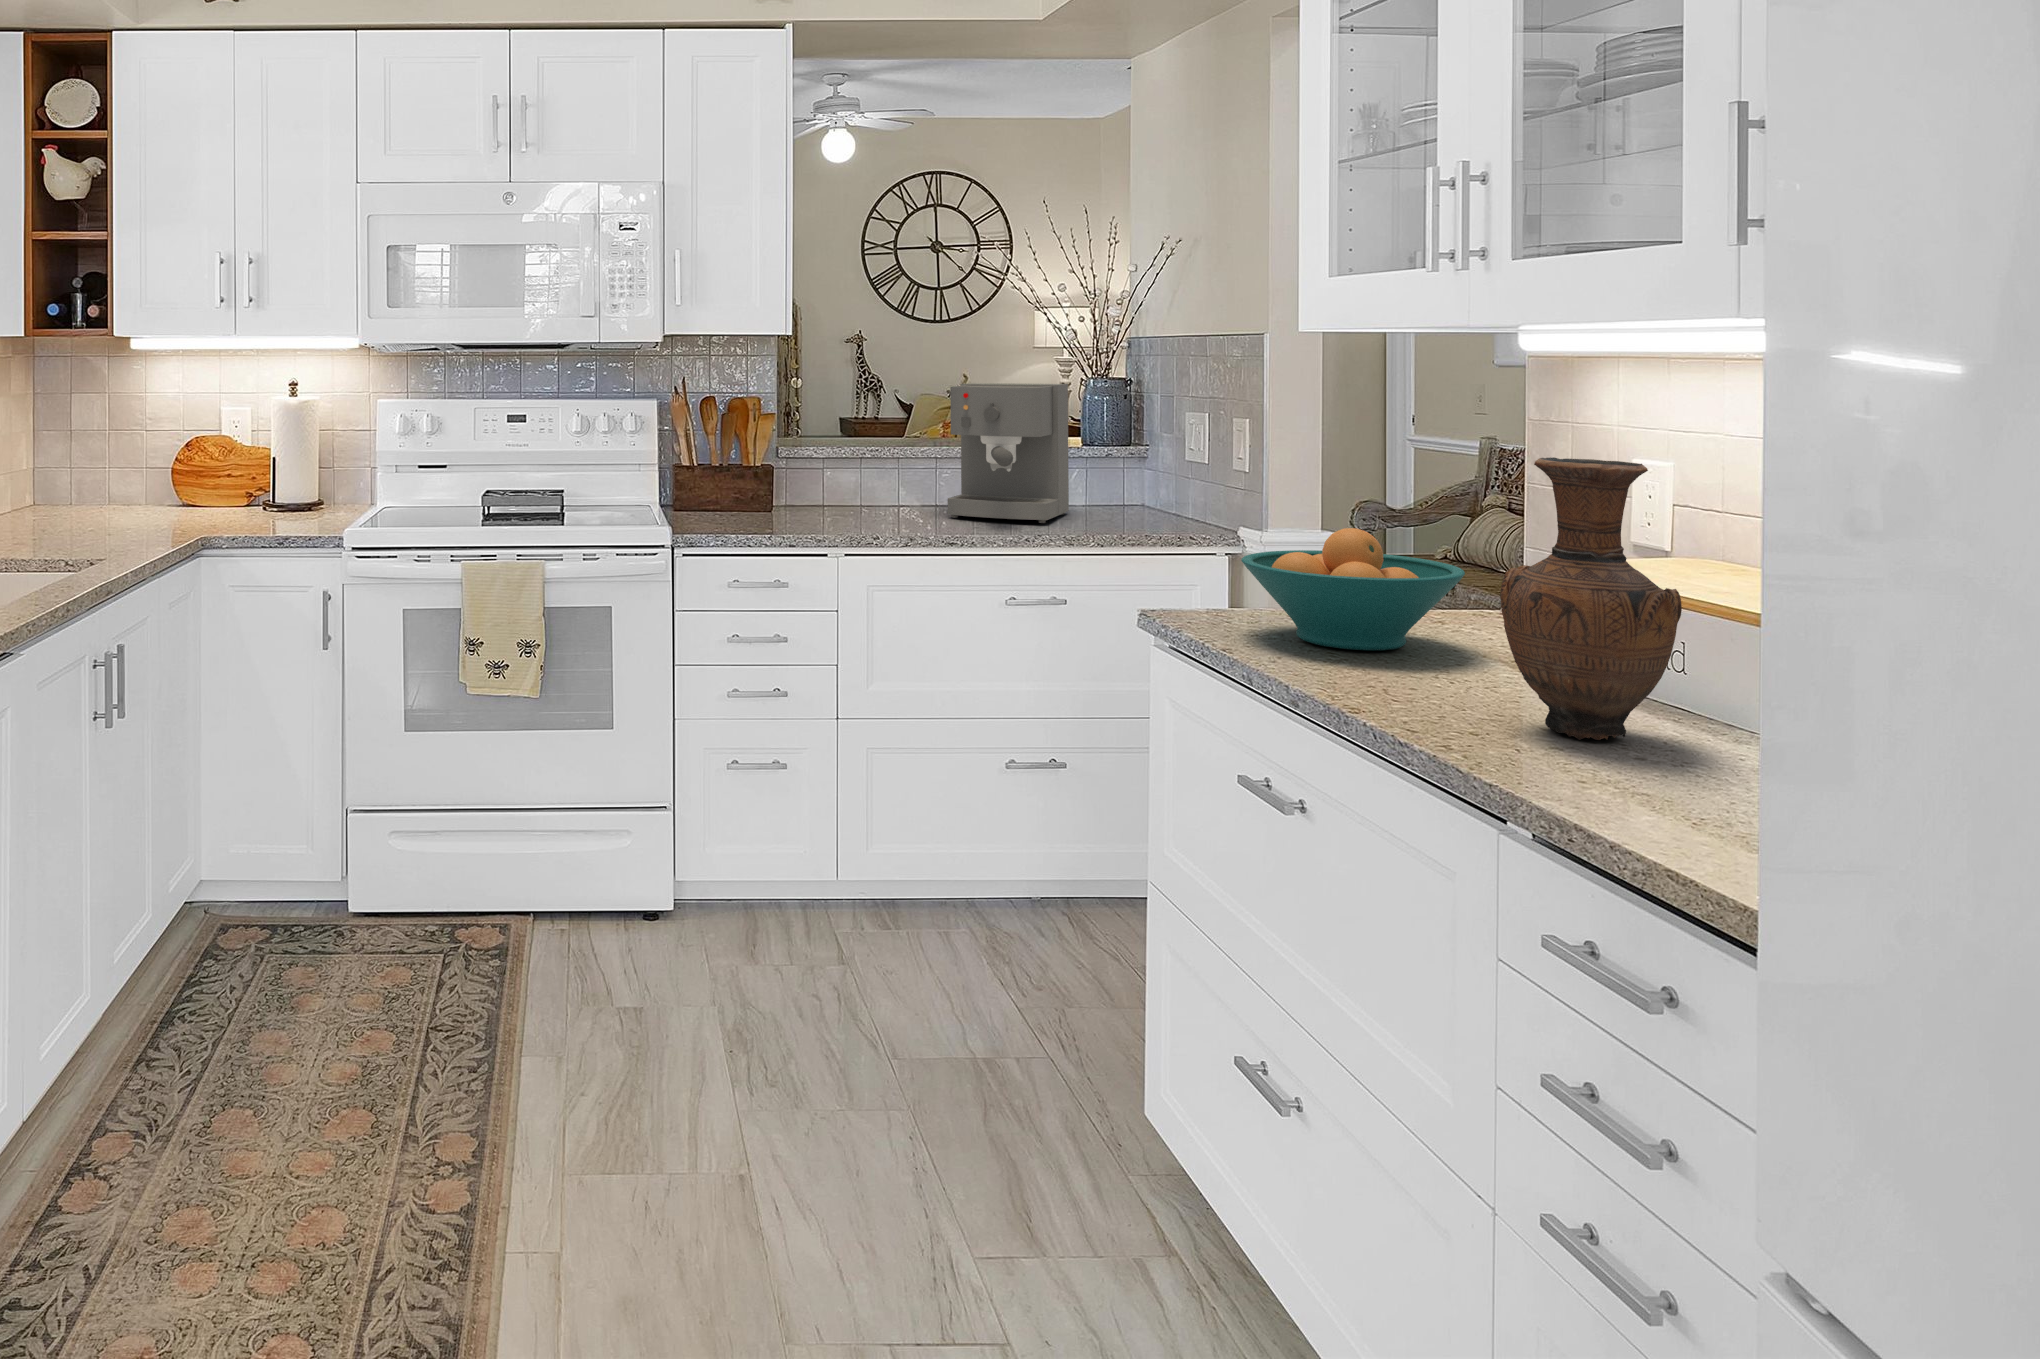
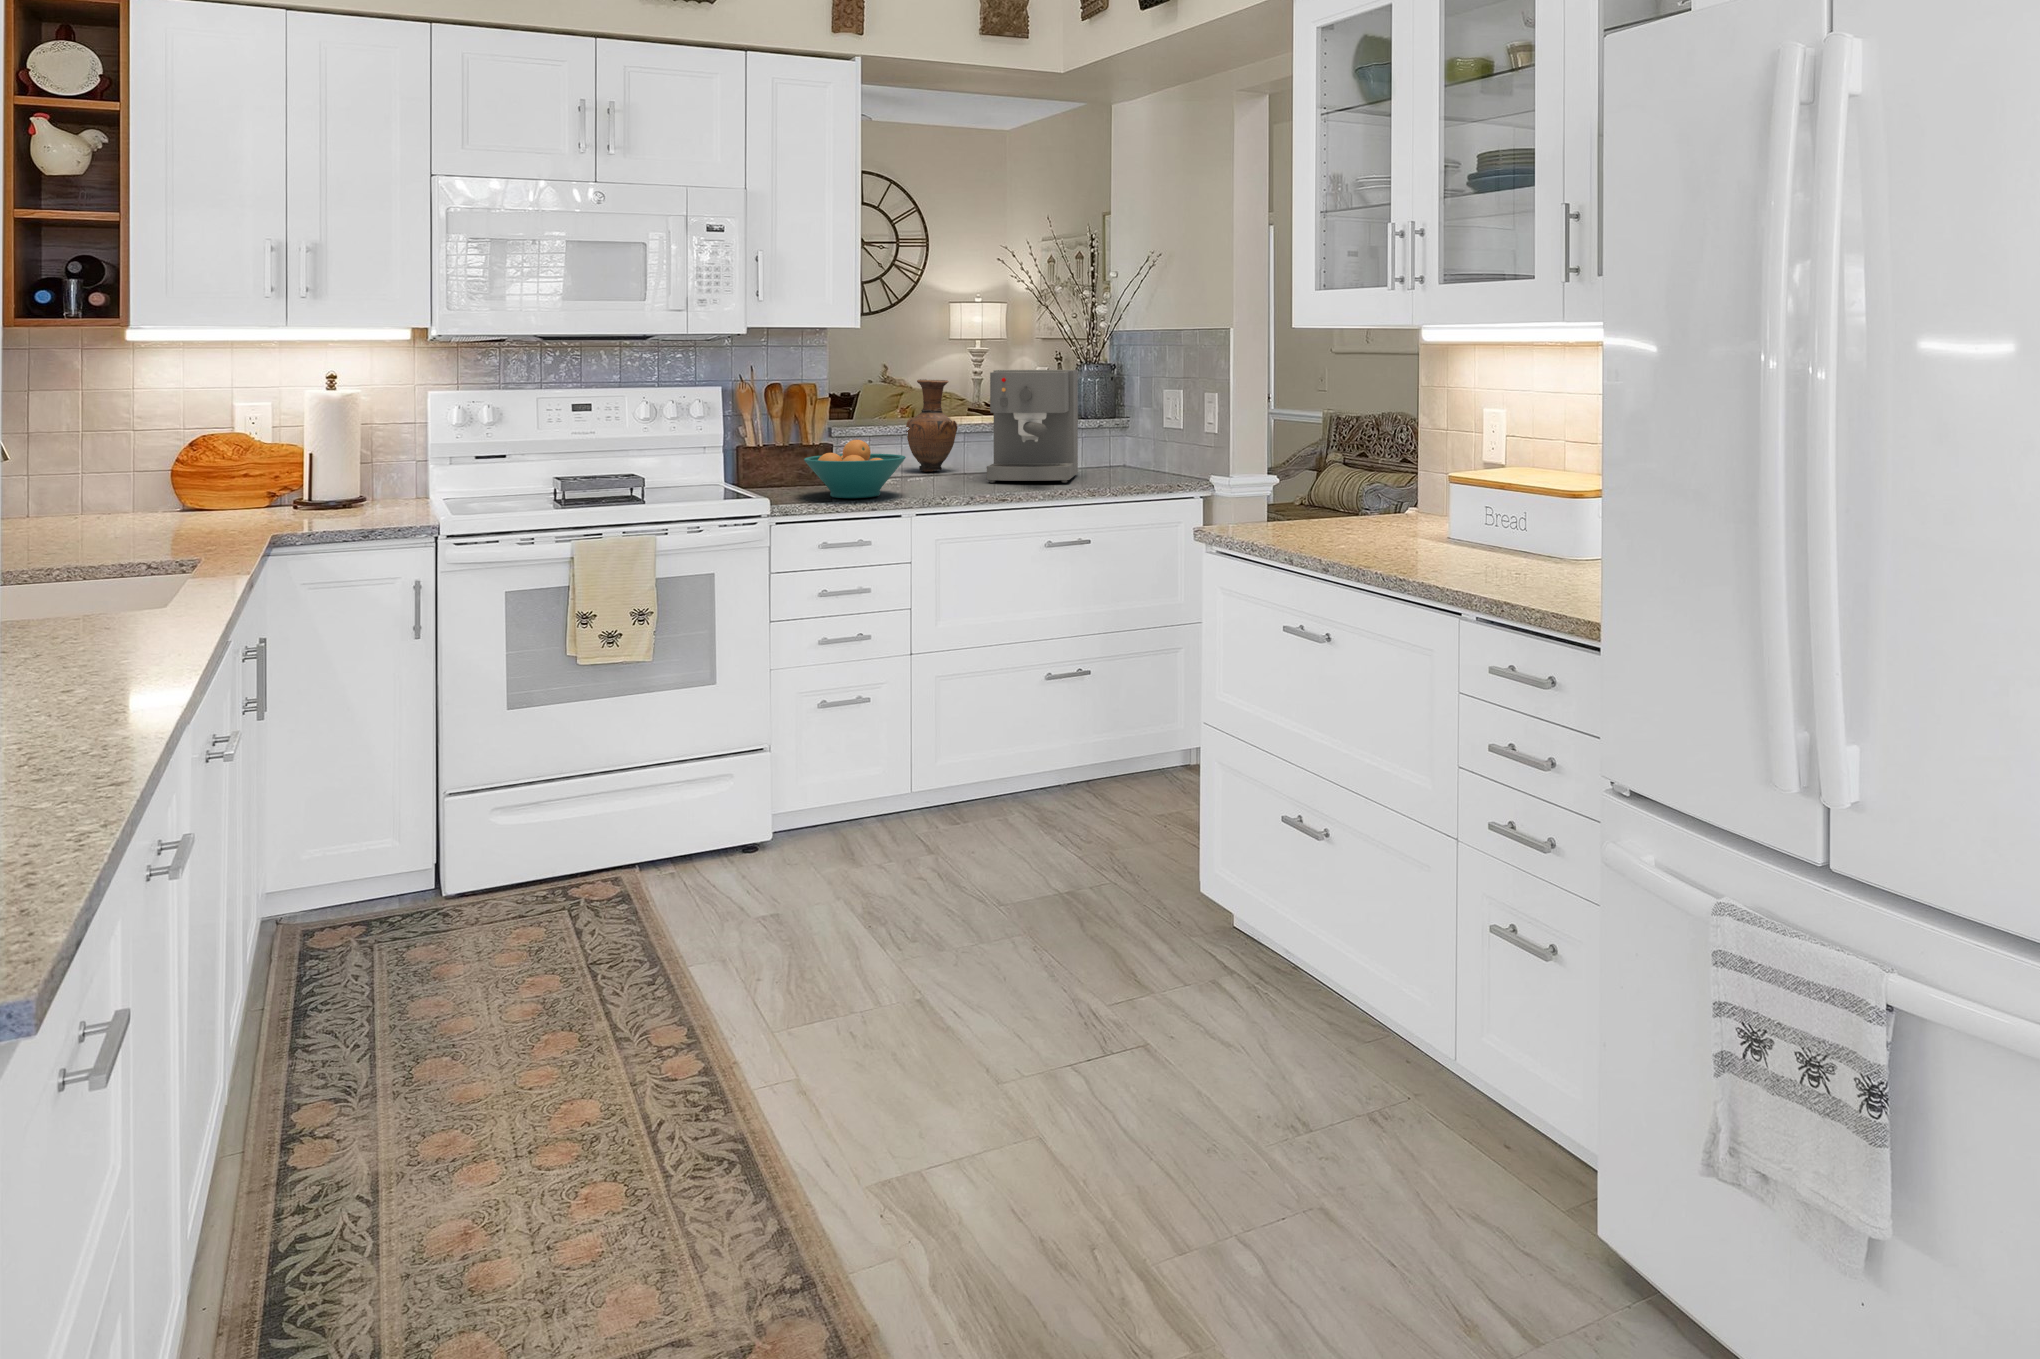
vase: present [1500,457,1682,740] -> present [906,379,957,472]
fruit bowl: present [1241,528,1465,650] -> present [804,440,906,498]

